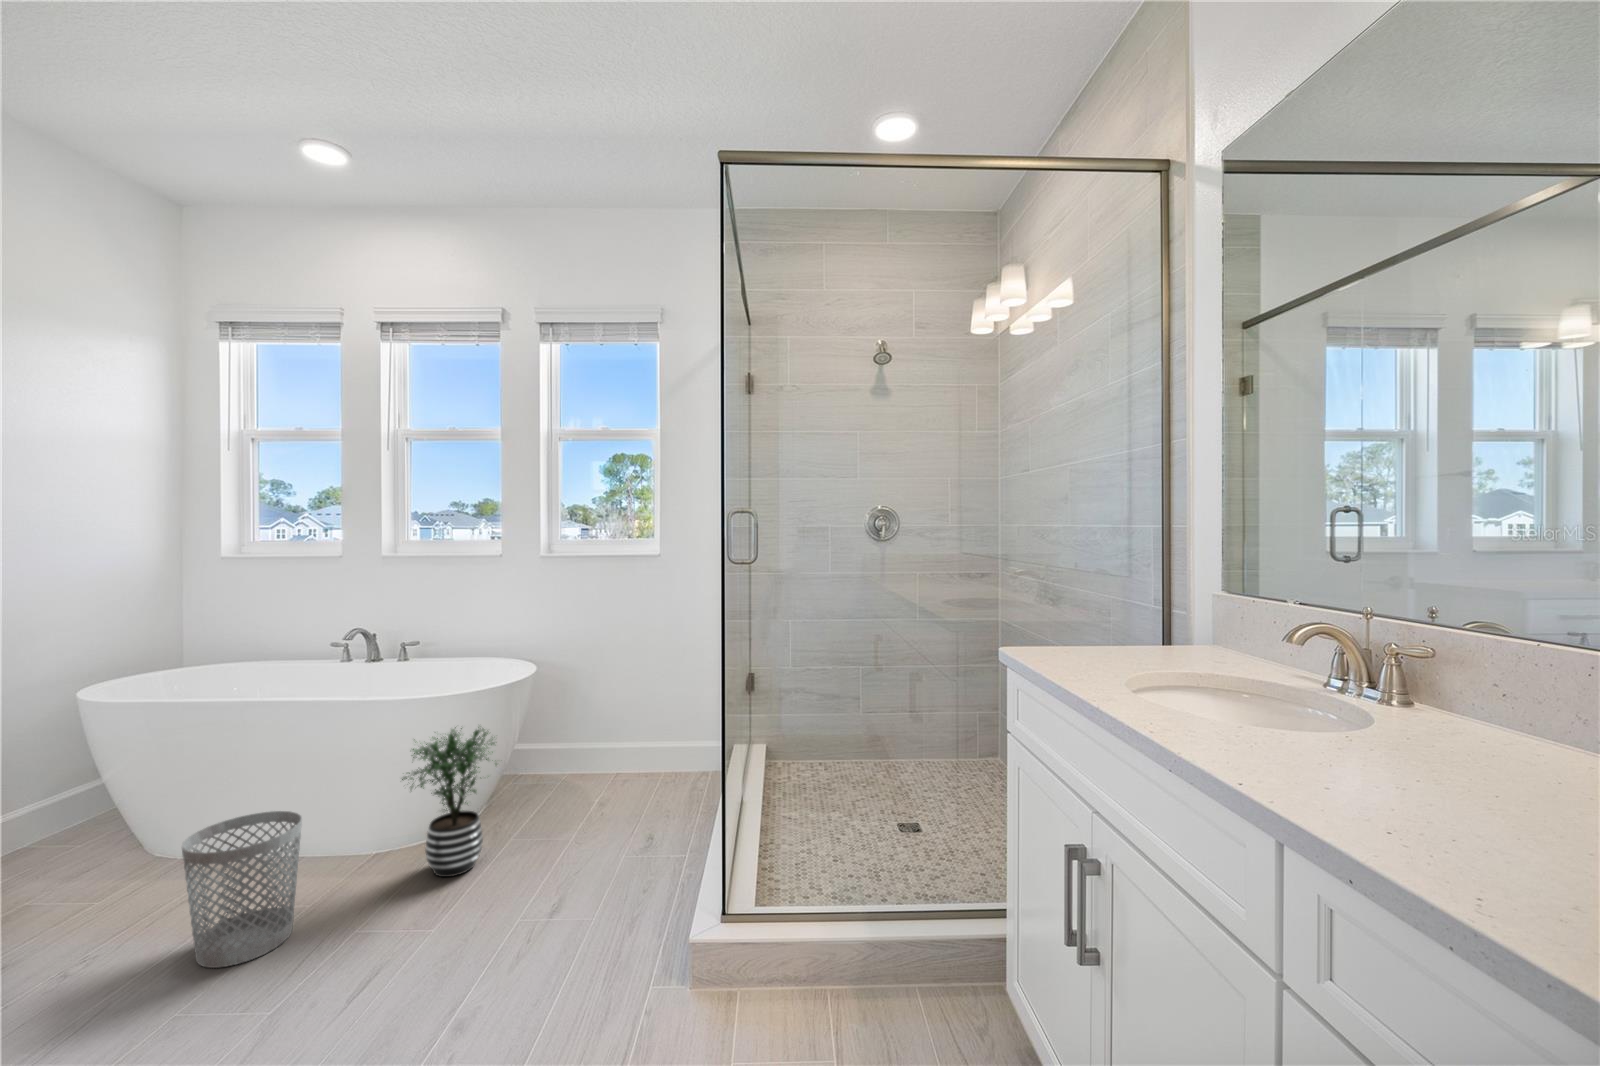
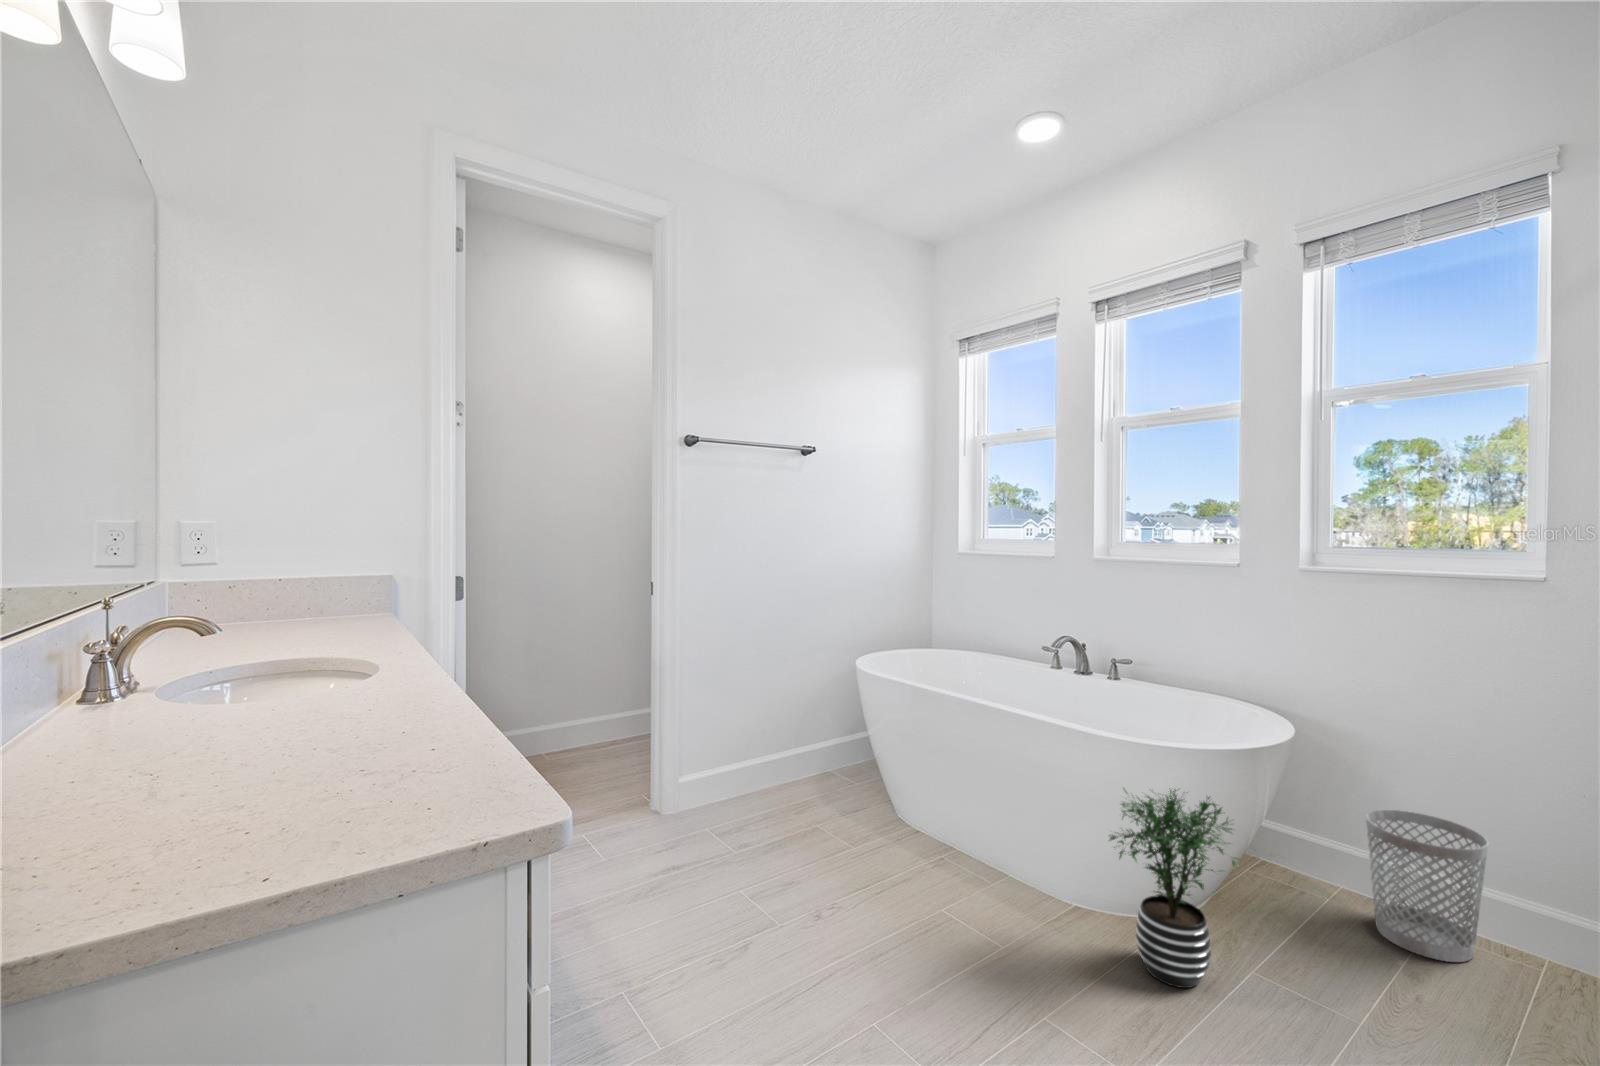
wastebasket: present [182,811,302,968] -> present [1366,810,1488,962]

